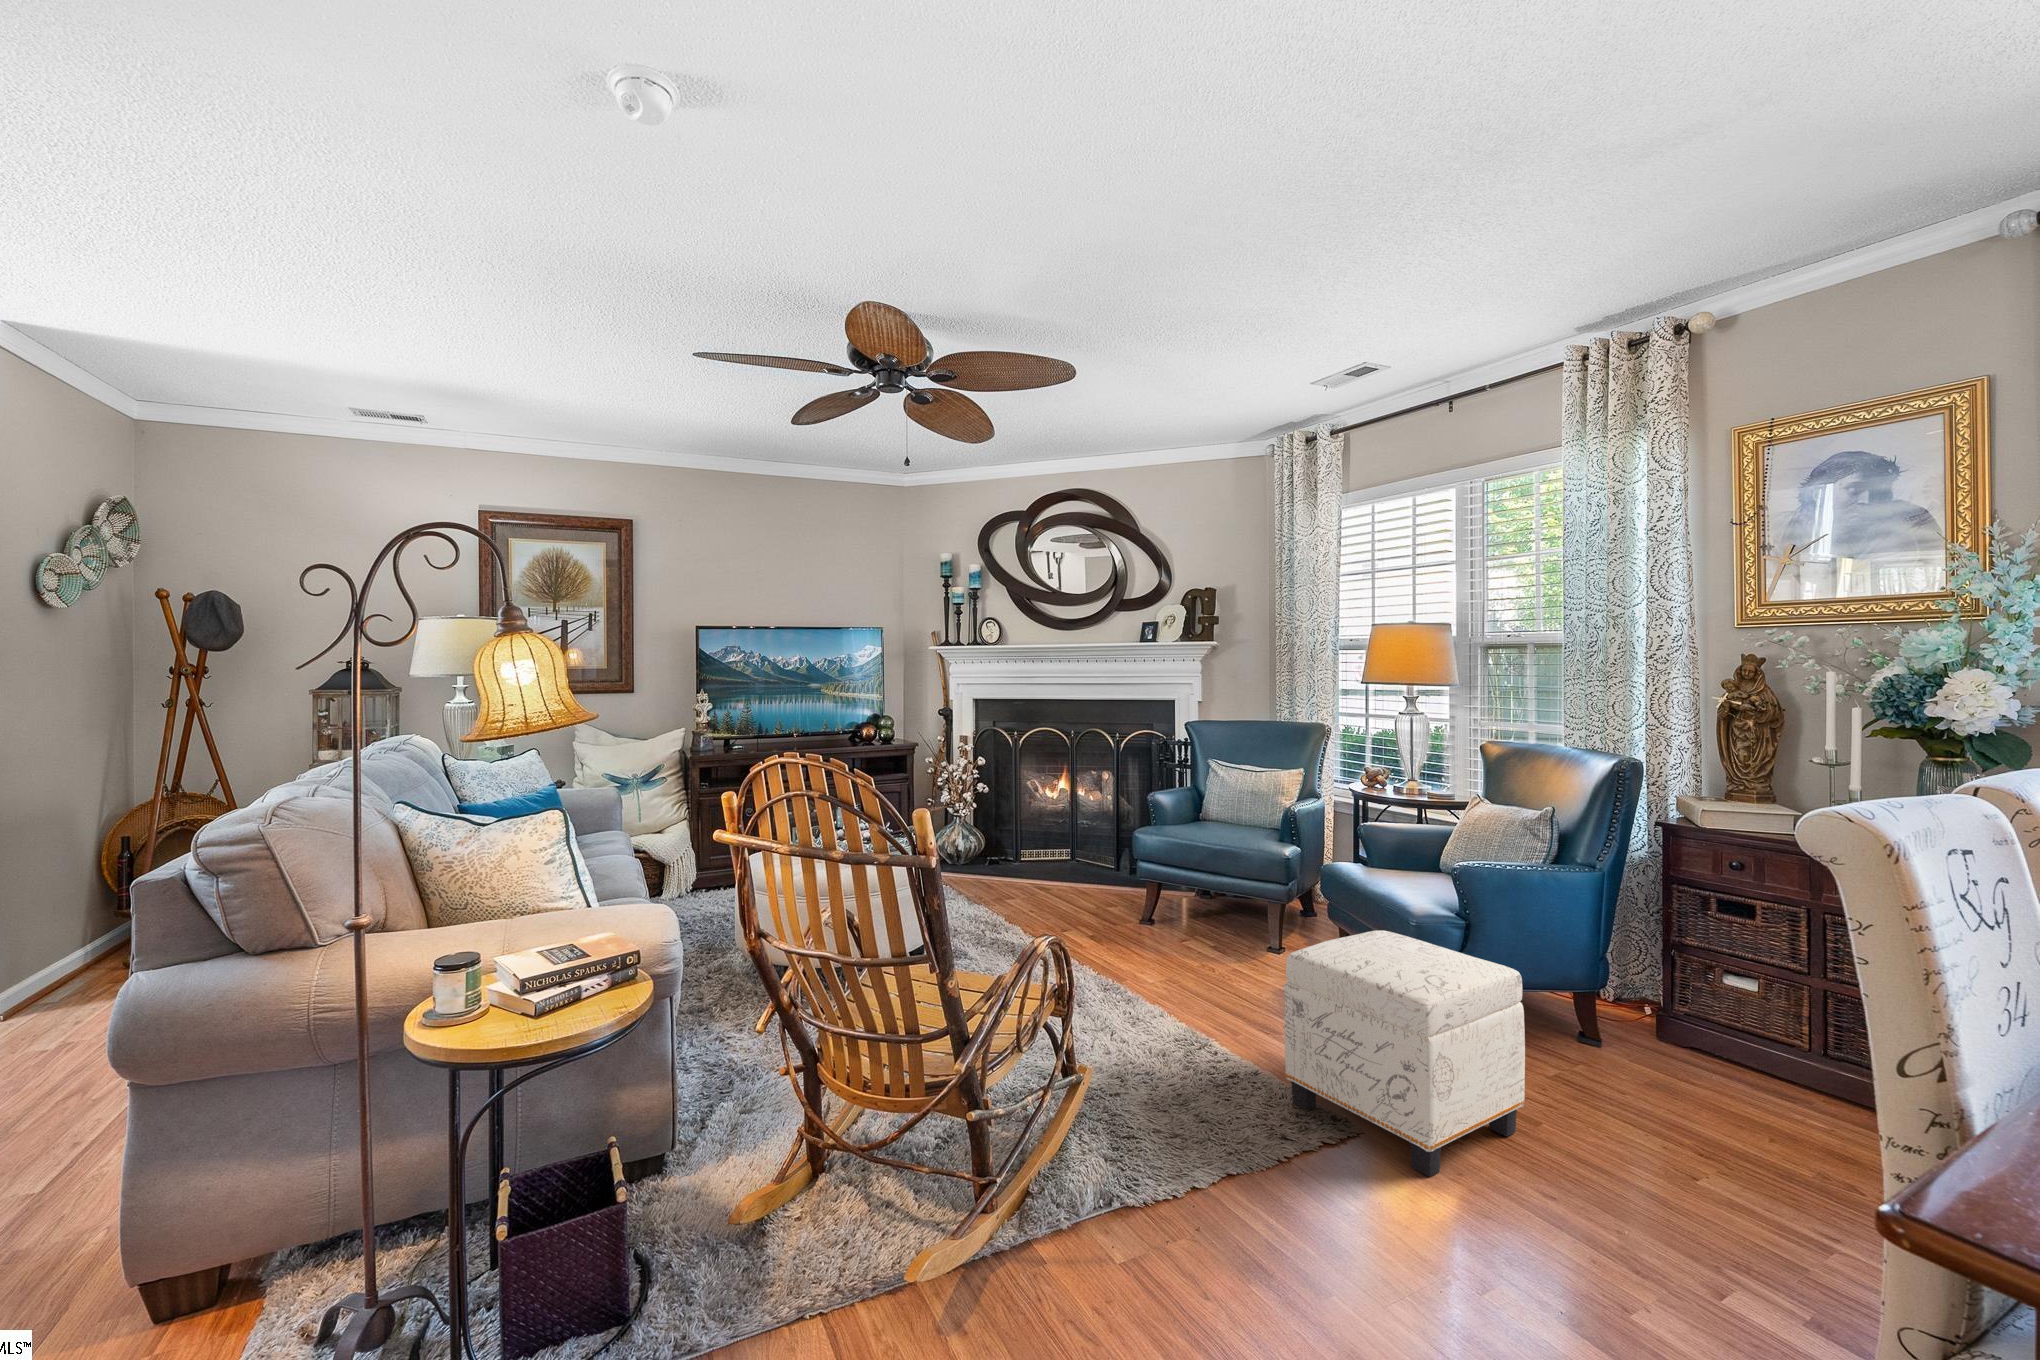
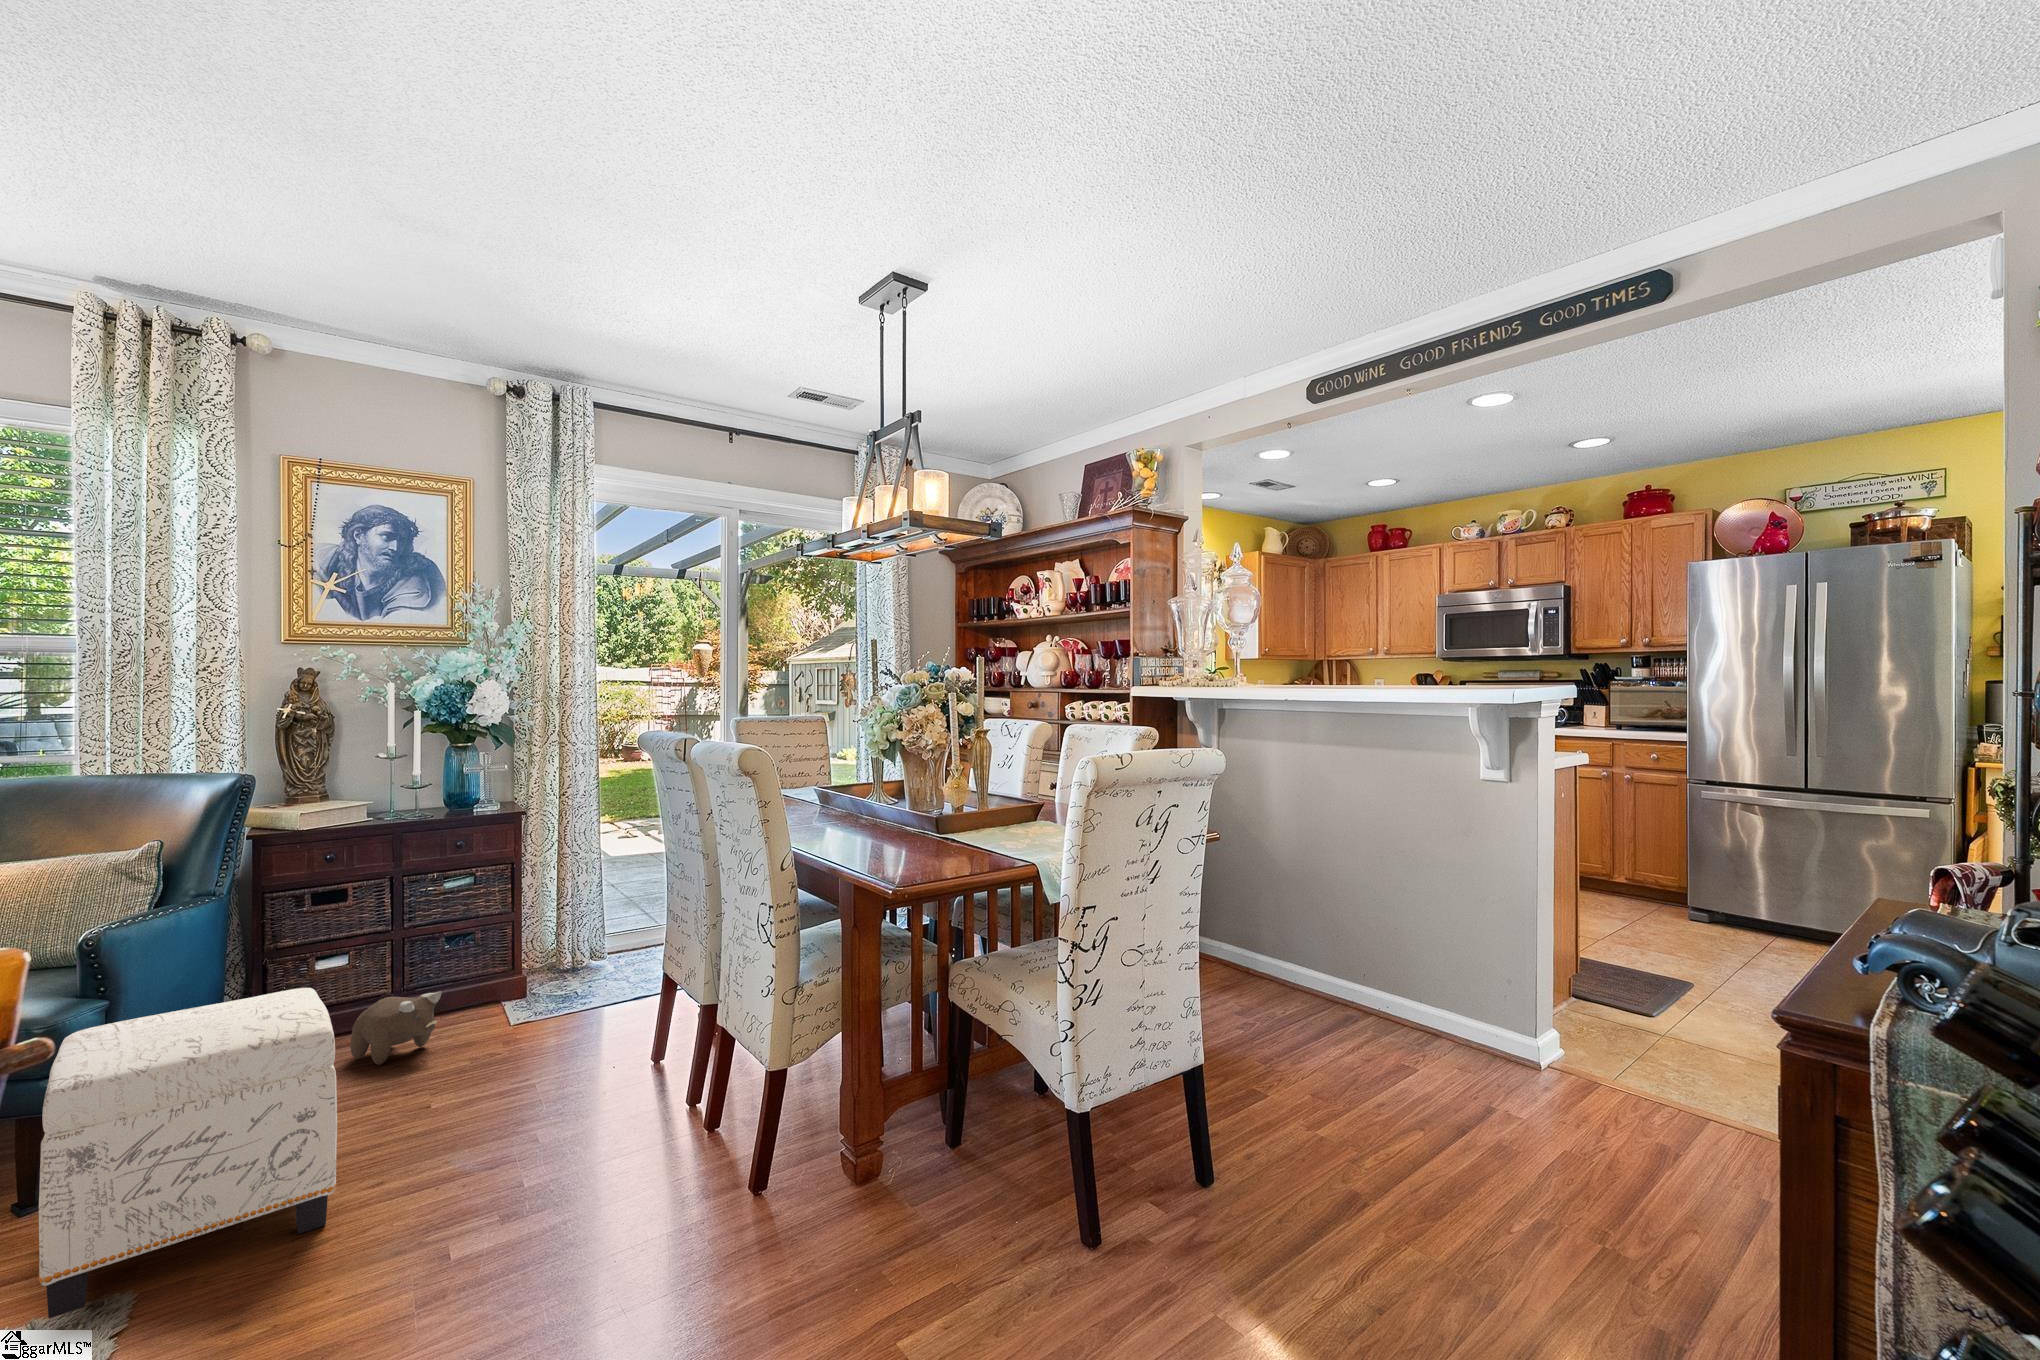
plush toy: none [1708,1040,1803,1123] -> present [350,991,442,1065]

